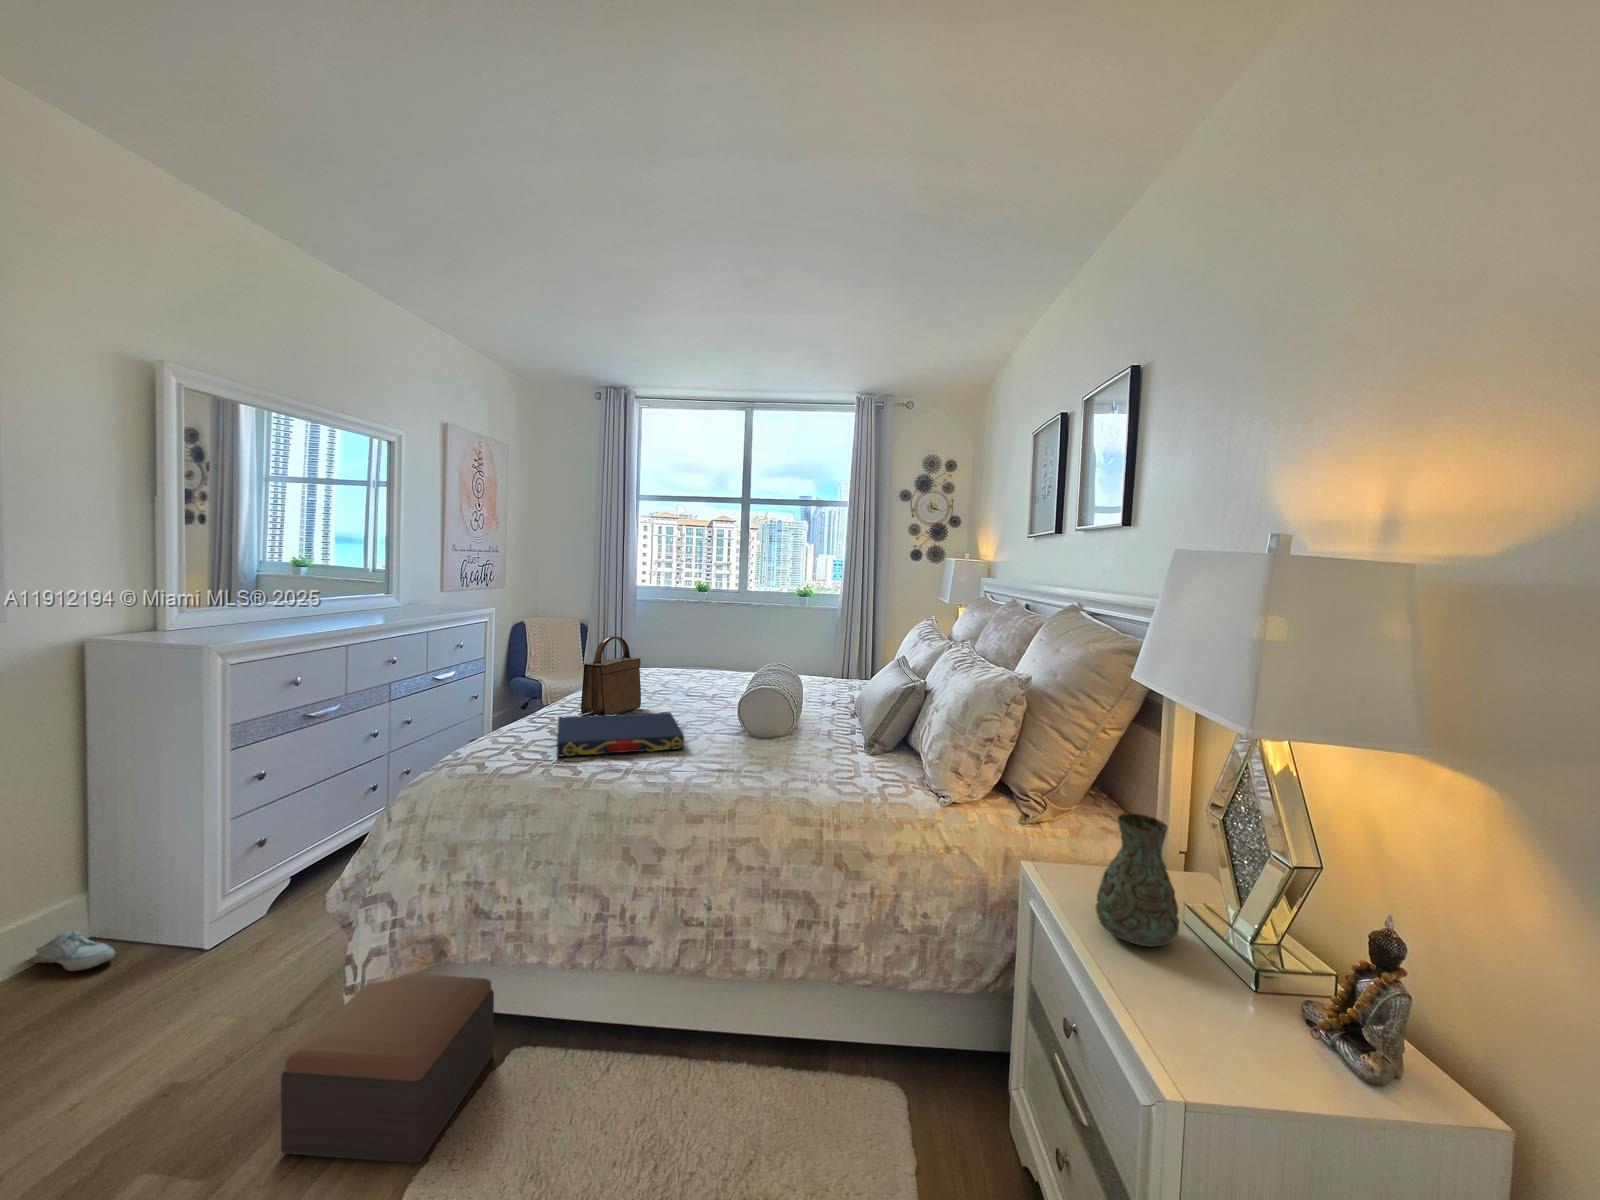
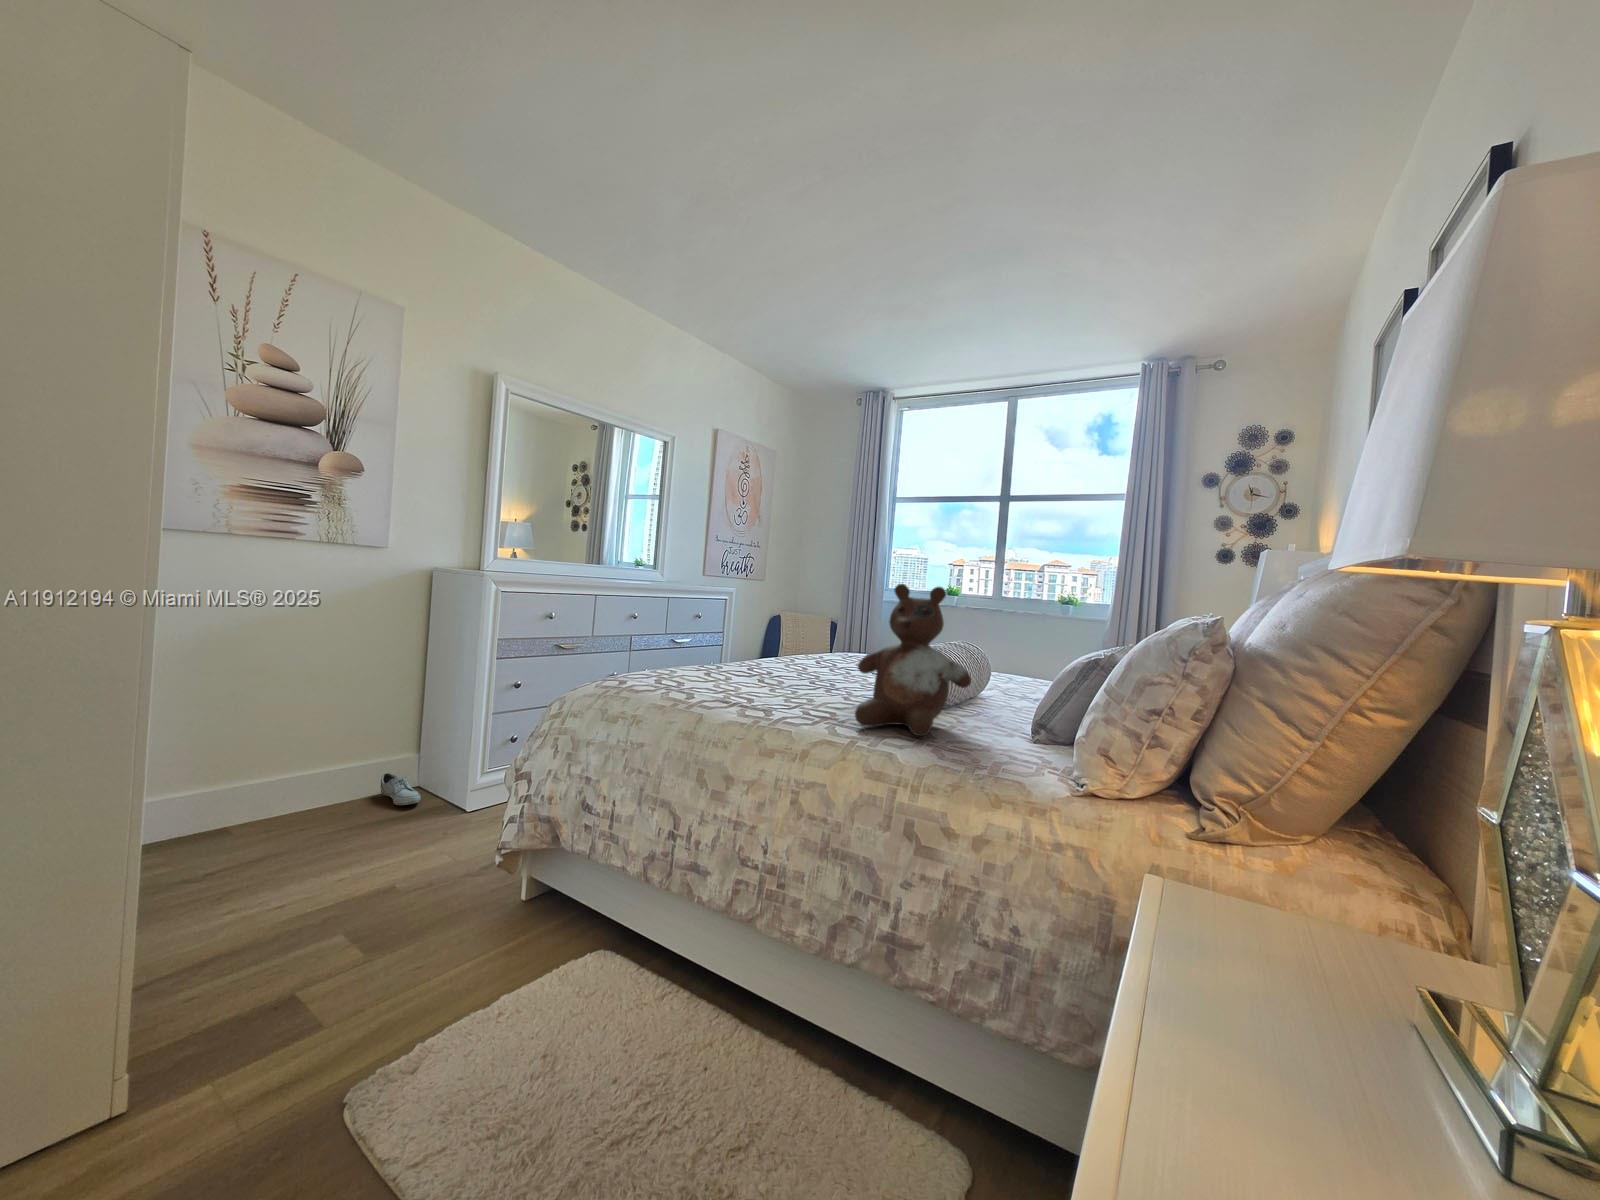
handbag: present [581,636,641,715] -> none [750,593,815,671]
stuffed bear: none [737,643,835,776] -> present [855,584,971,736]
book: present [557,712,684,756] -> none [687,658,823,698]
decorative vase: present [1096,813,1179,946] -> none [1191,782,1361,1030]
footstool: present [281,974,494,1163] -> none [412,846,594,1011]

